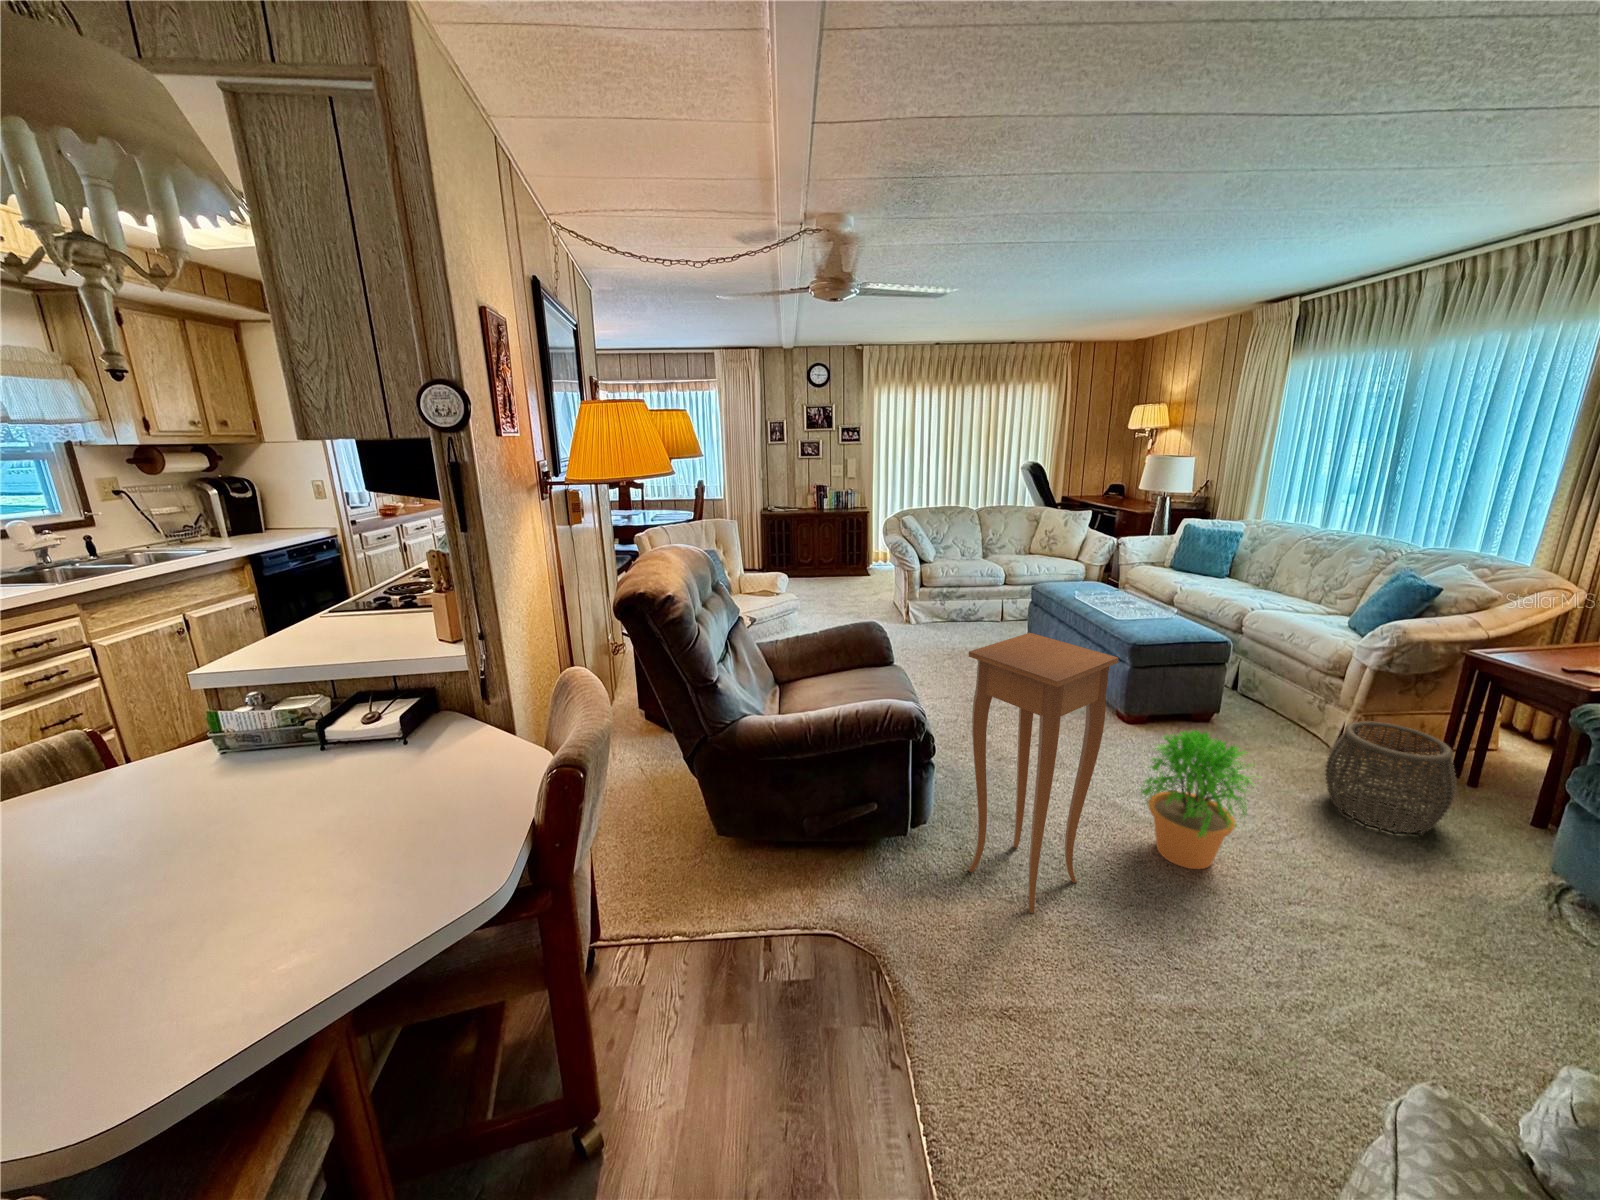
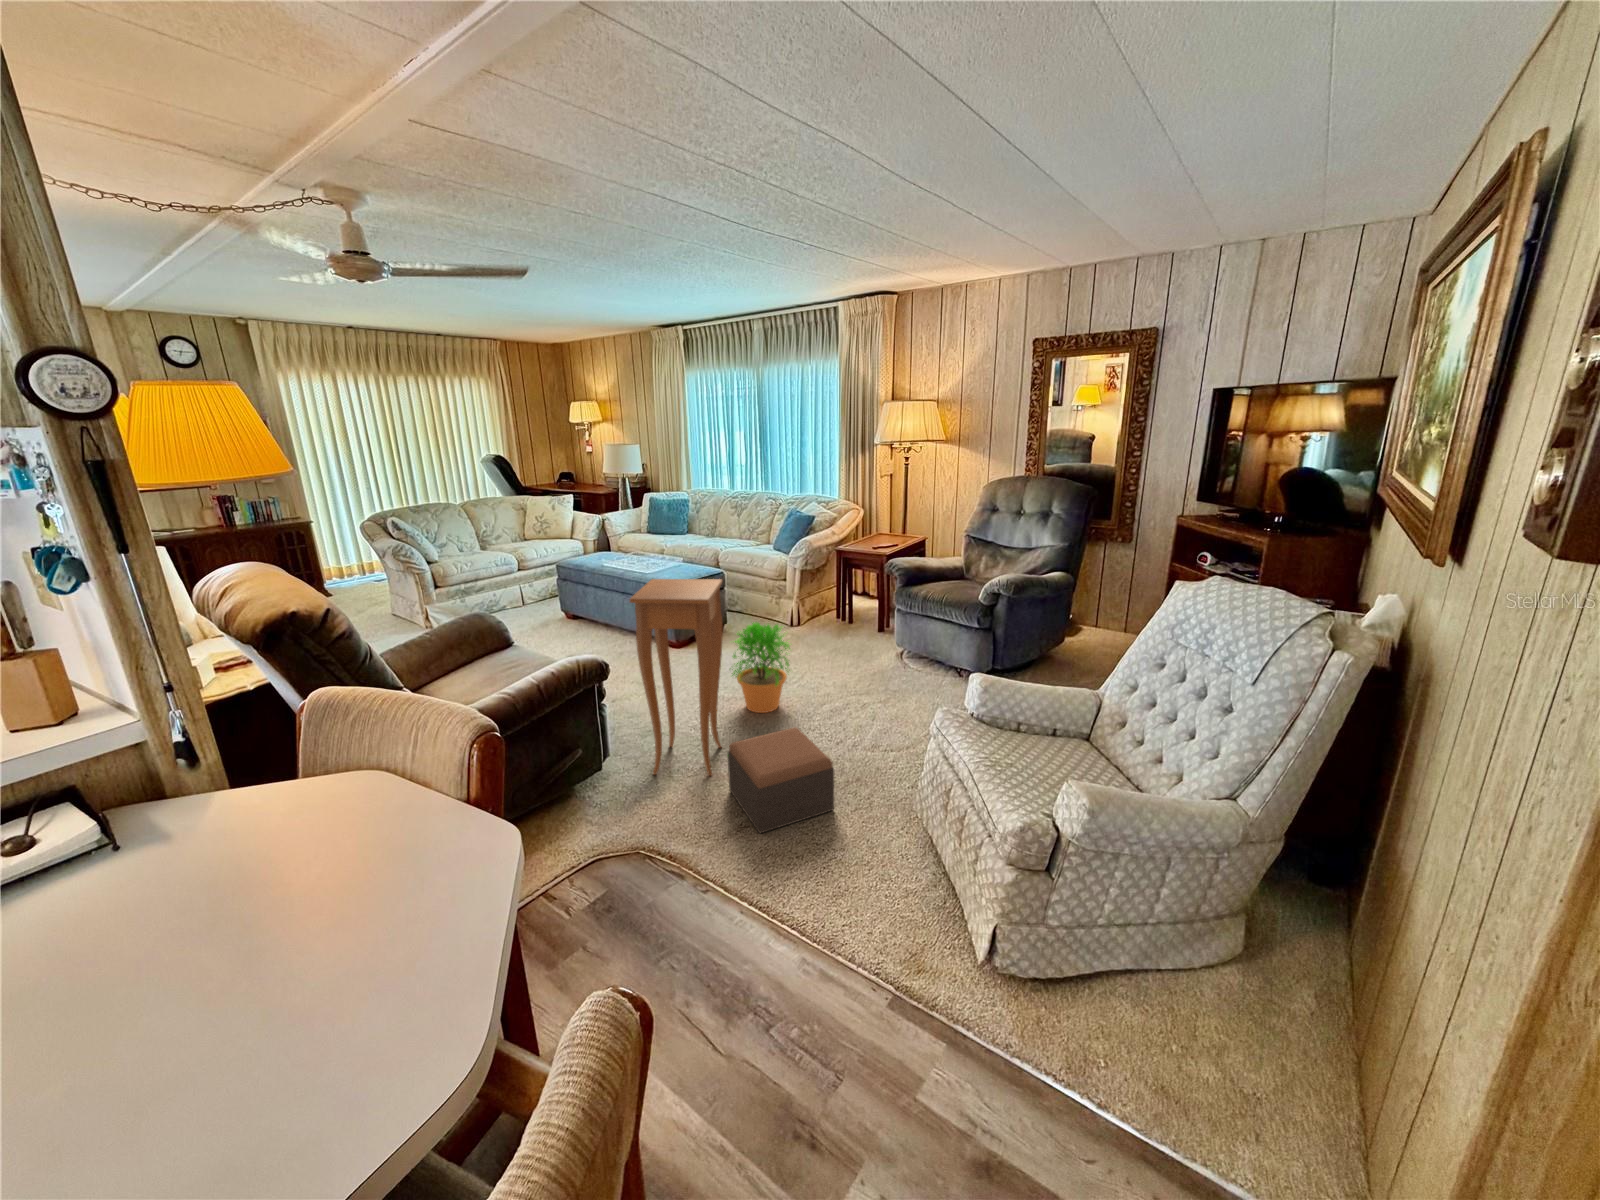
woven basket: present [1325,721,1457,834] -> none [799,596,856,656]
footstool: none [1025,888,1181,1086] -> present [728,727,834,833]

